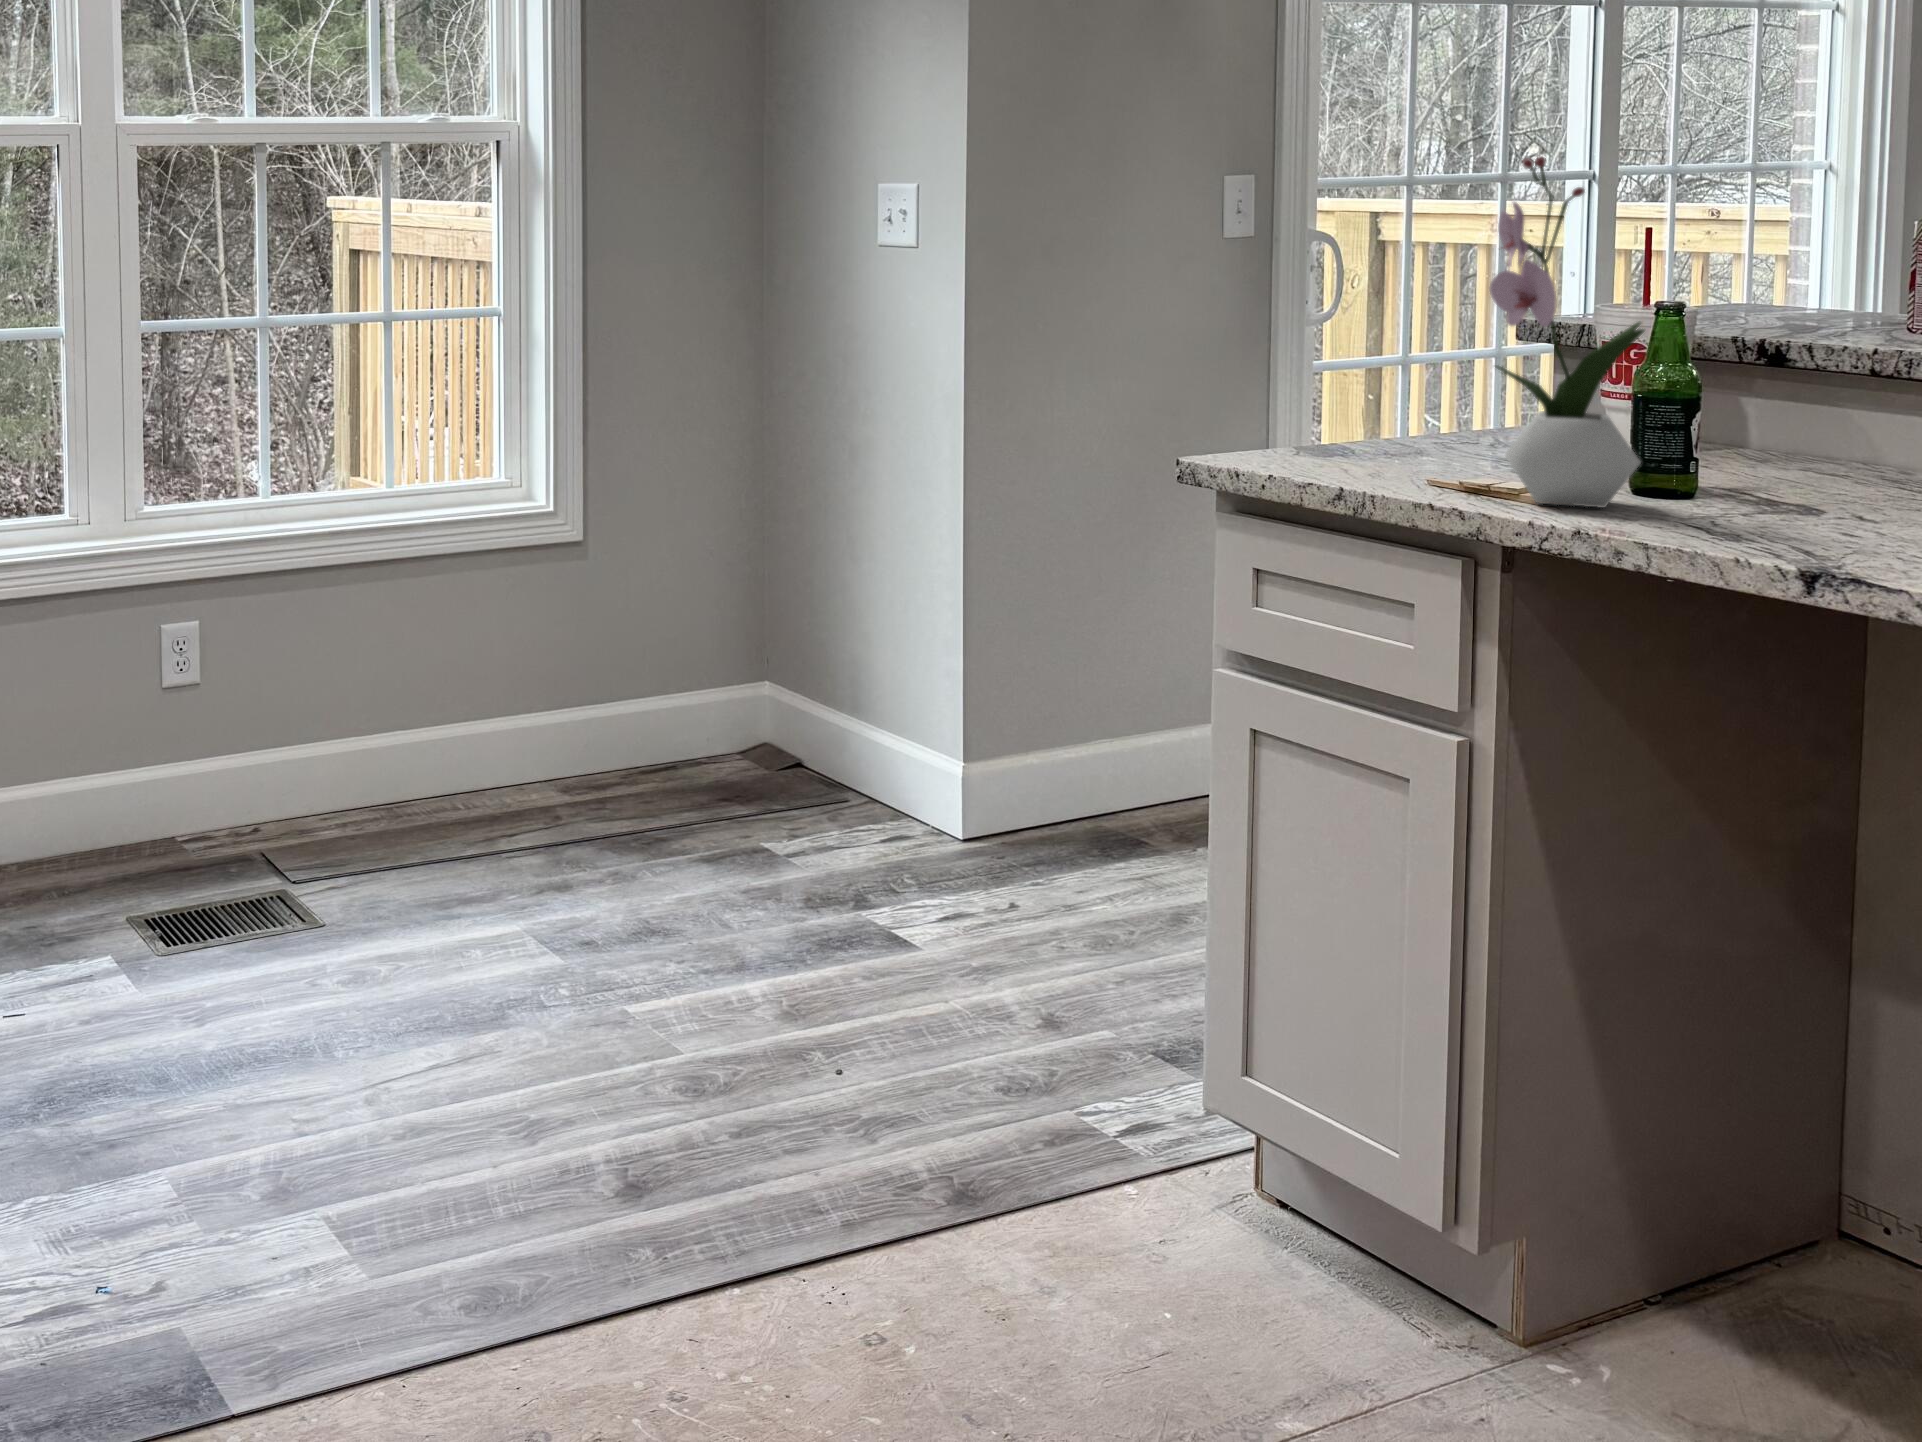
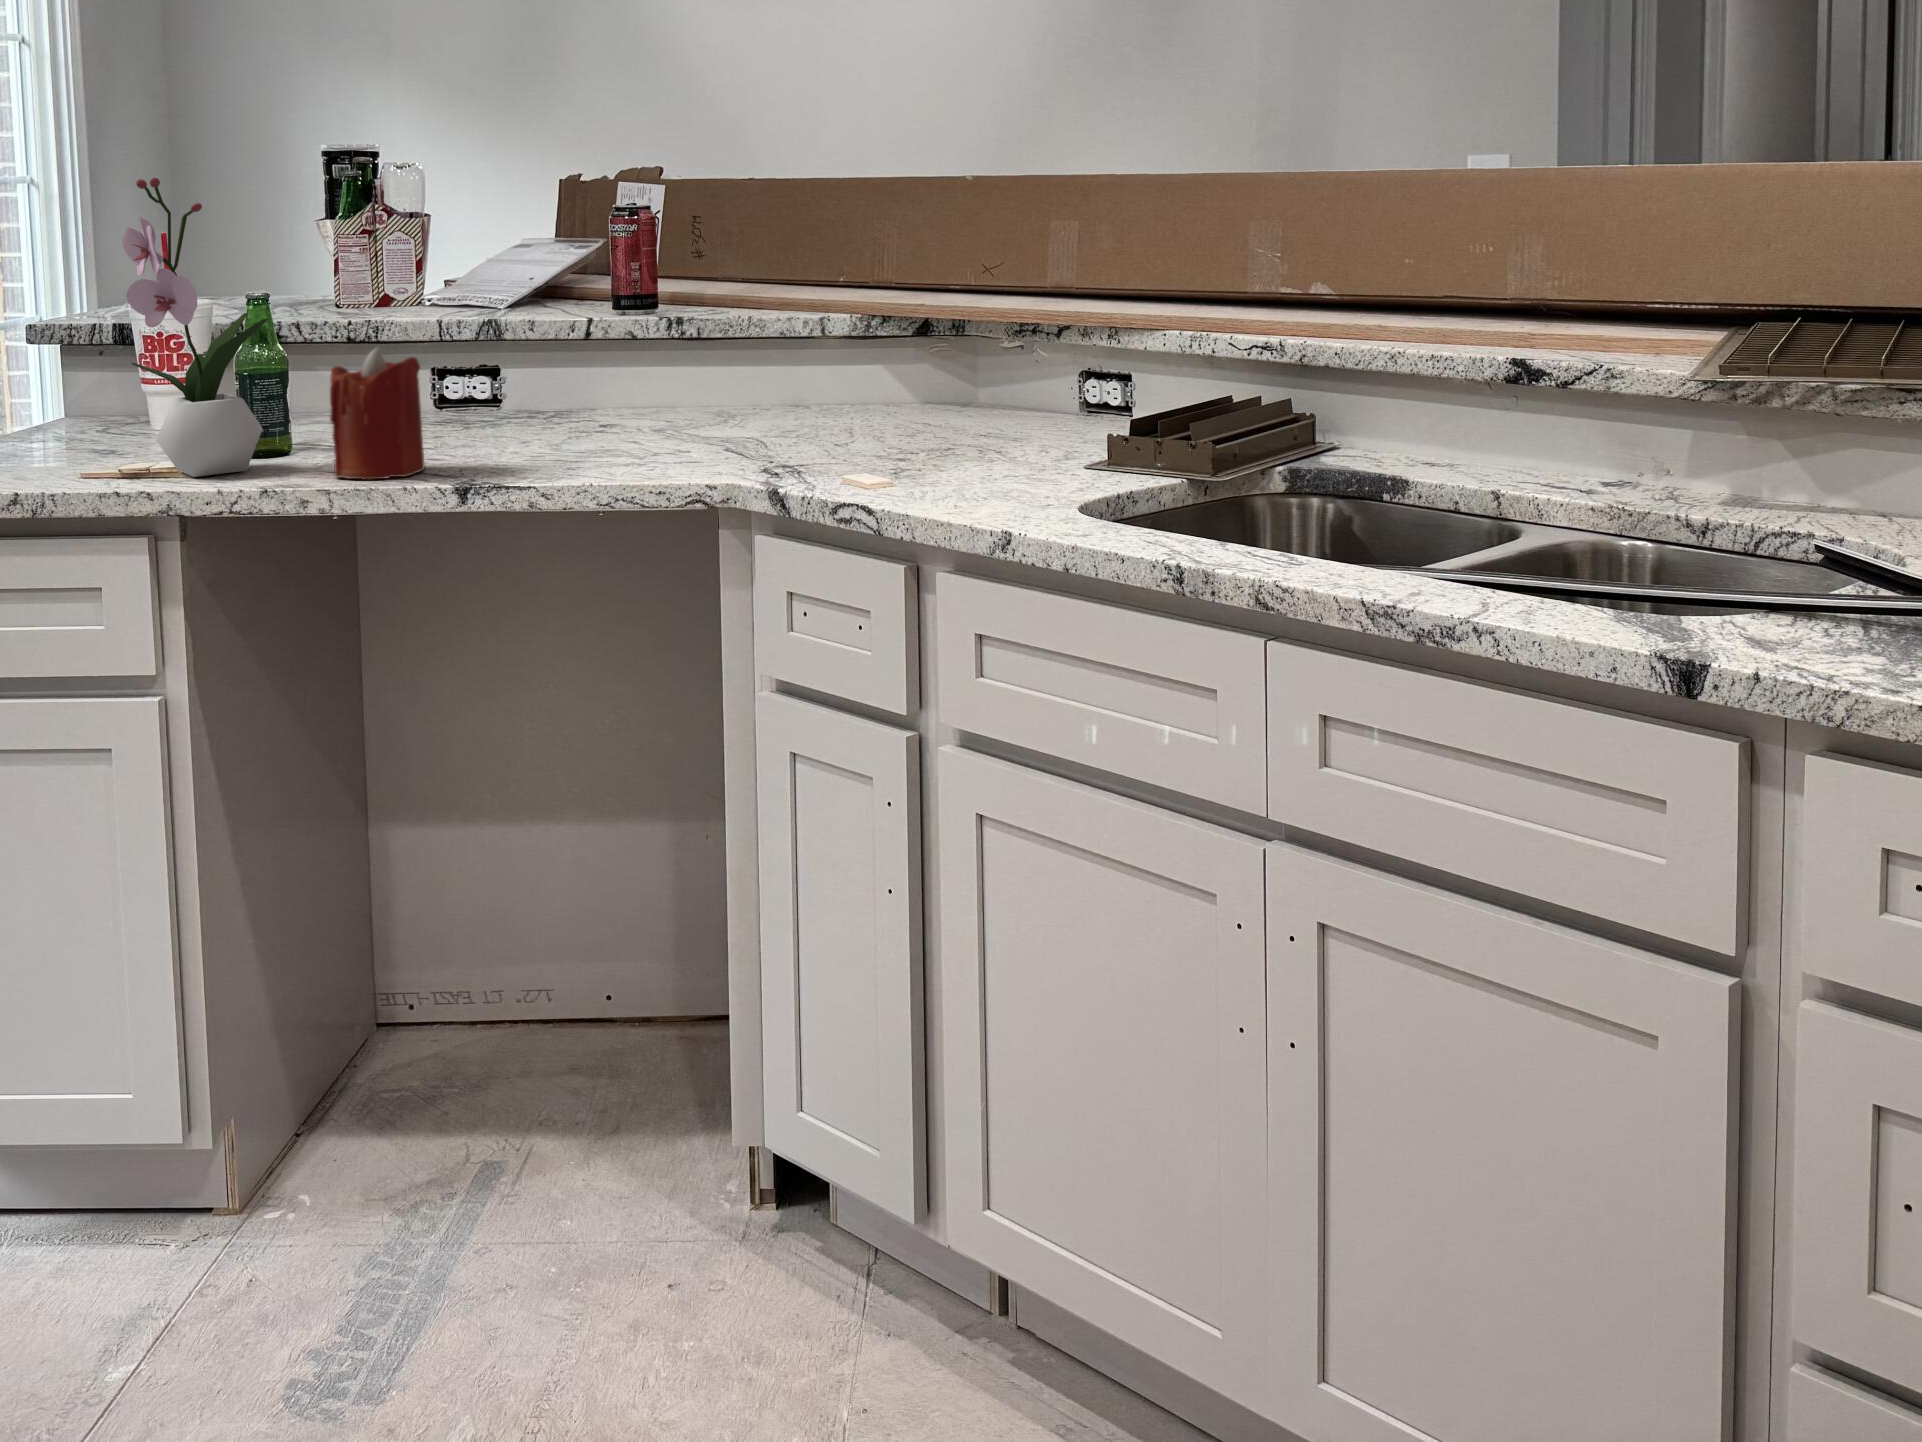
candle: none [1682,378,1823,549] -> present [330,347,424,479]

